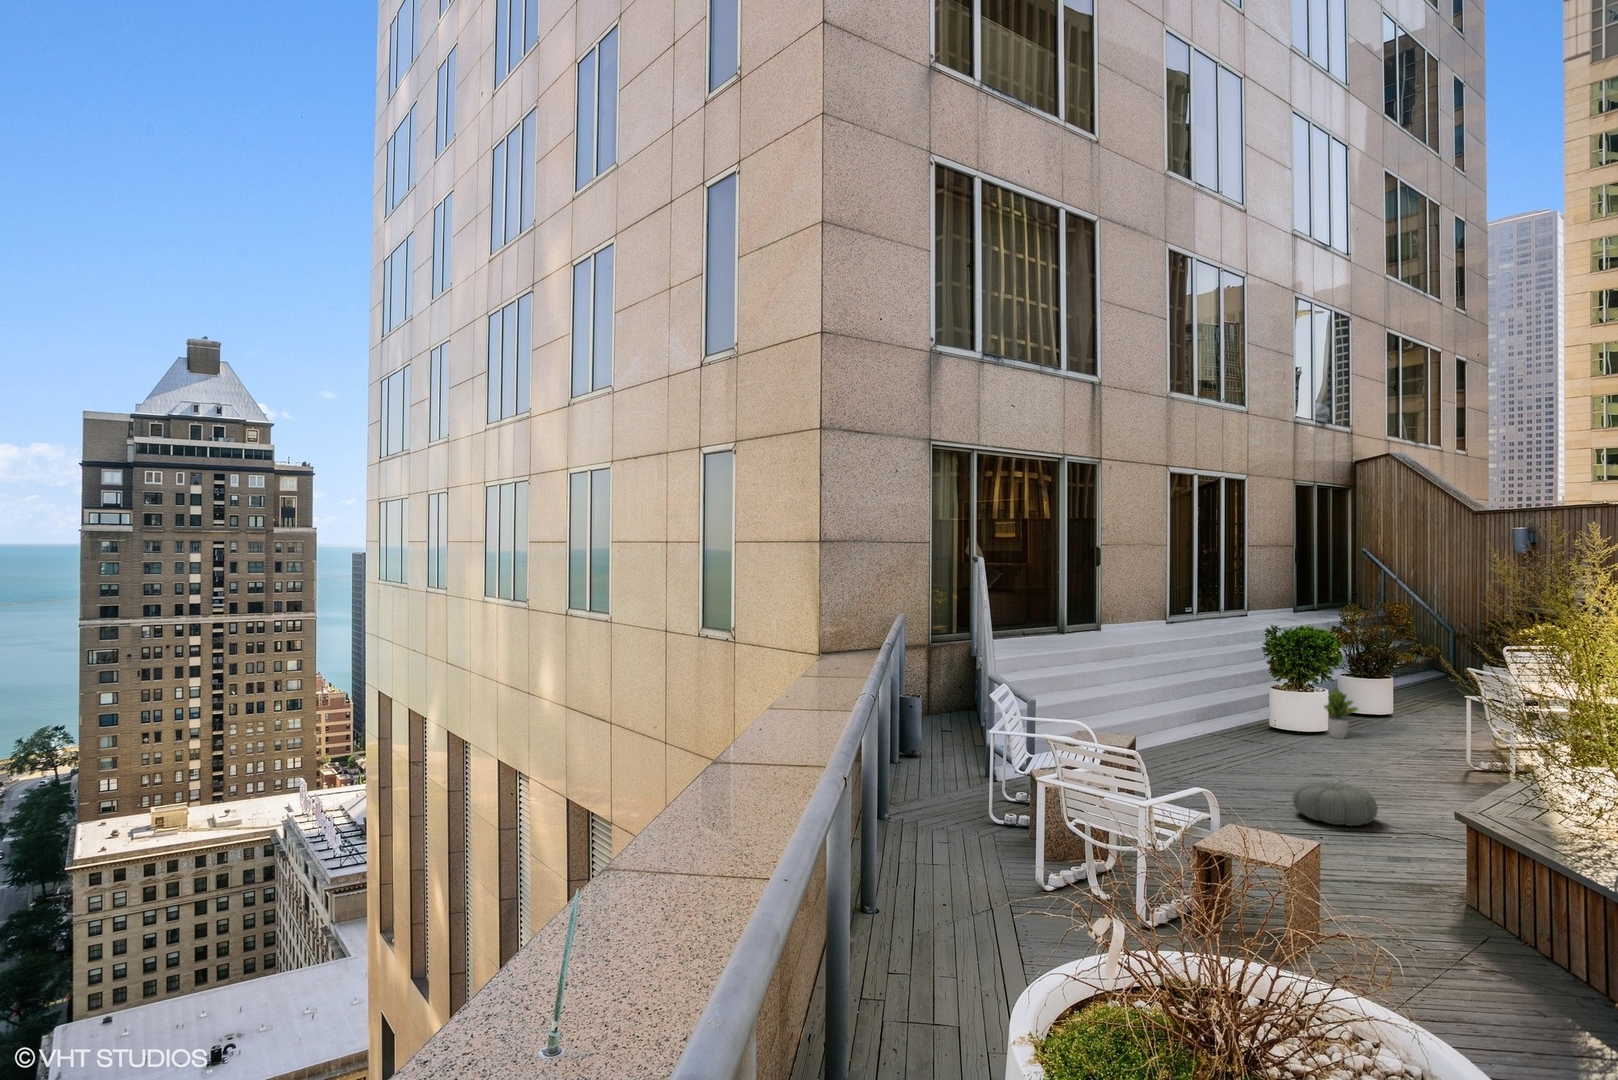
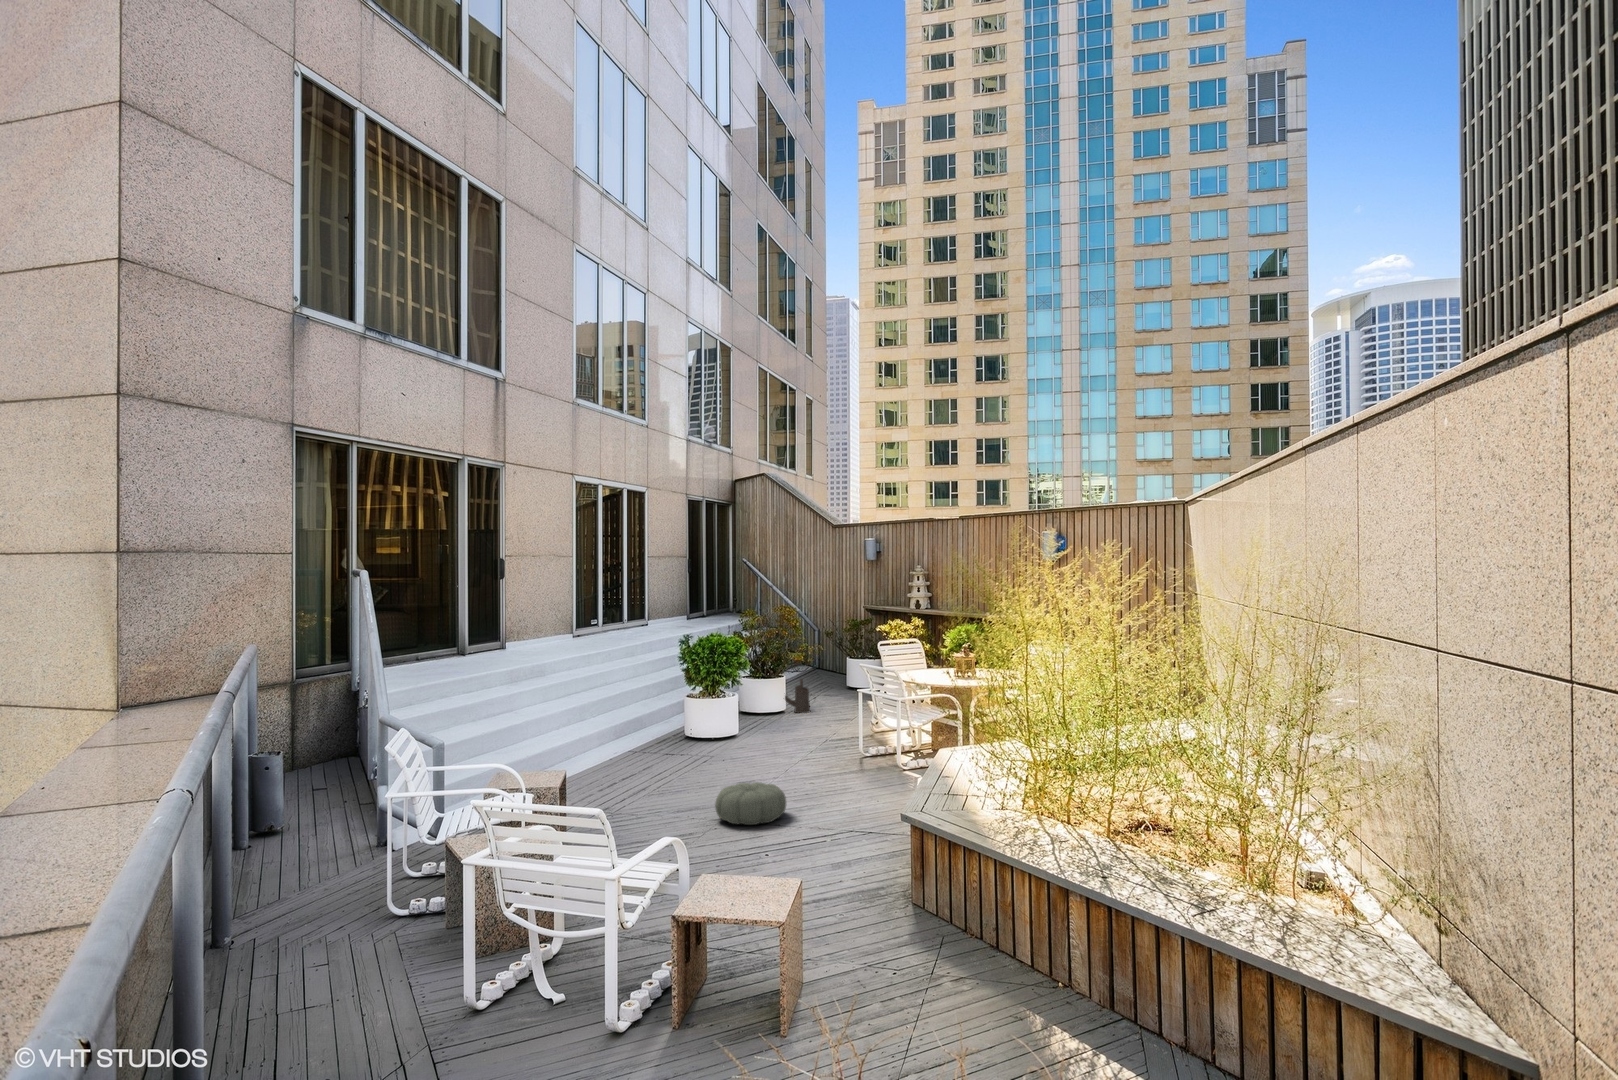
watering can: none [1389,685,1444,724] -> present [785,679,810,713]
potted plant: present [1324,688,1358,739] -> none [727,689,756,738]

